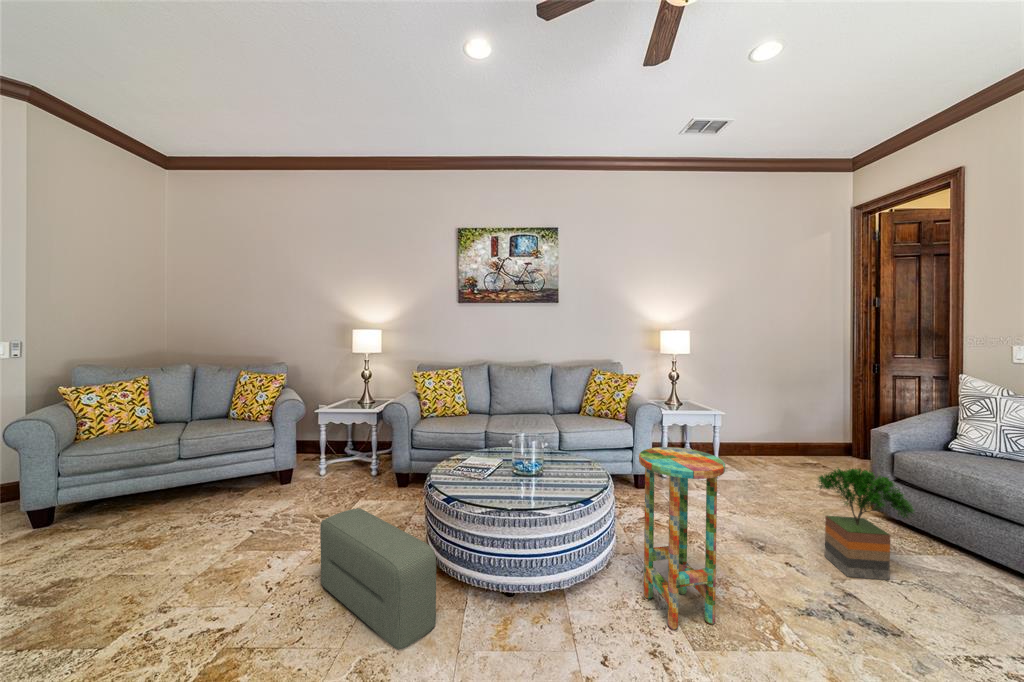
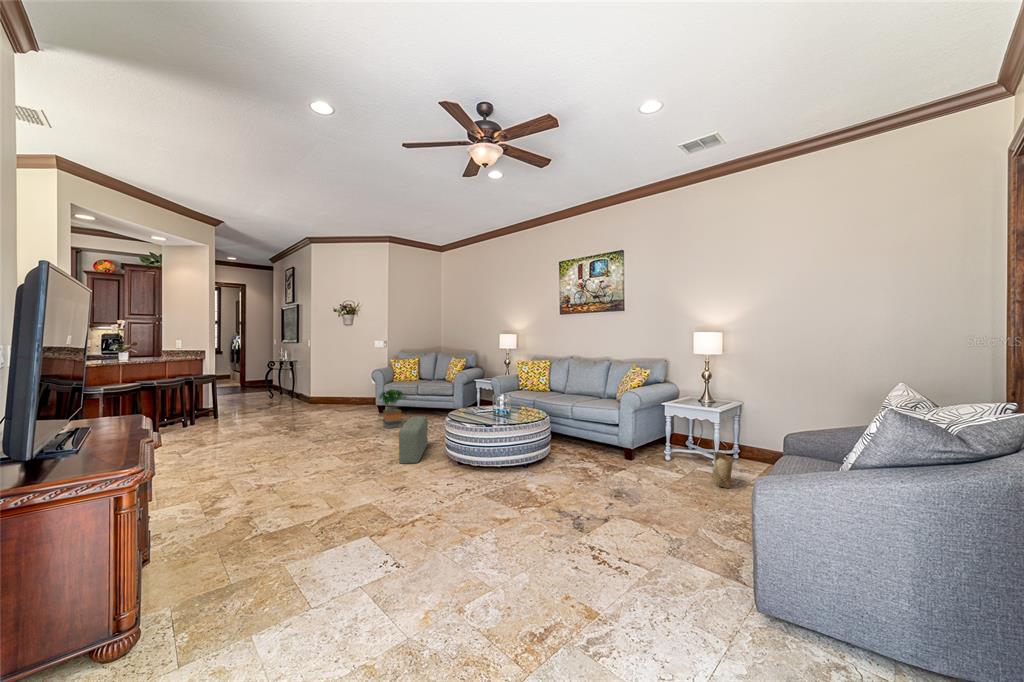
woven basket: none [743,443,782,493] -> present [712,452,733,488]
side table: present [639,447,725,630] -> none [476,403,520,496]
potted tree: present [818,469,914,580] -> present [379,389,406,429]

